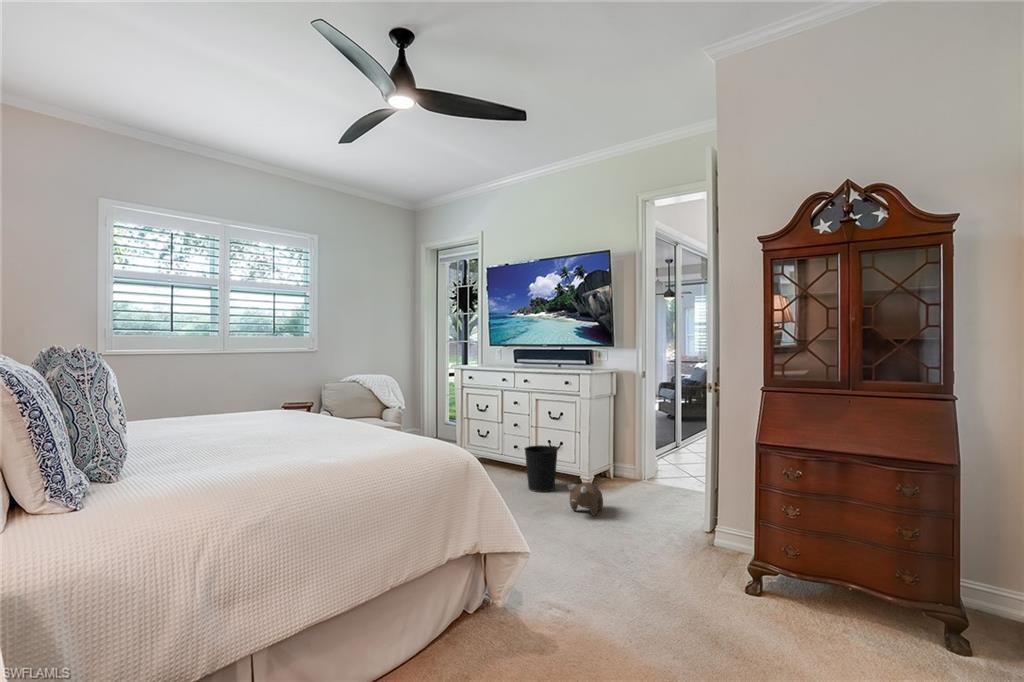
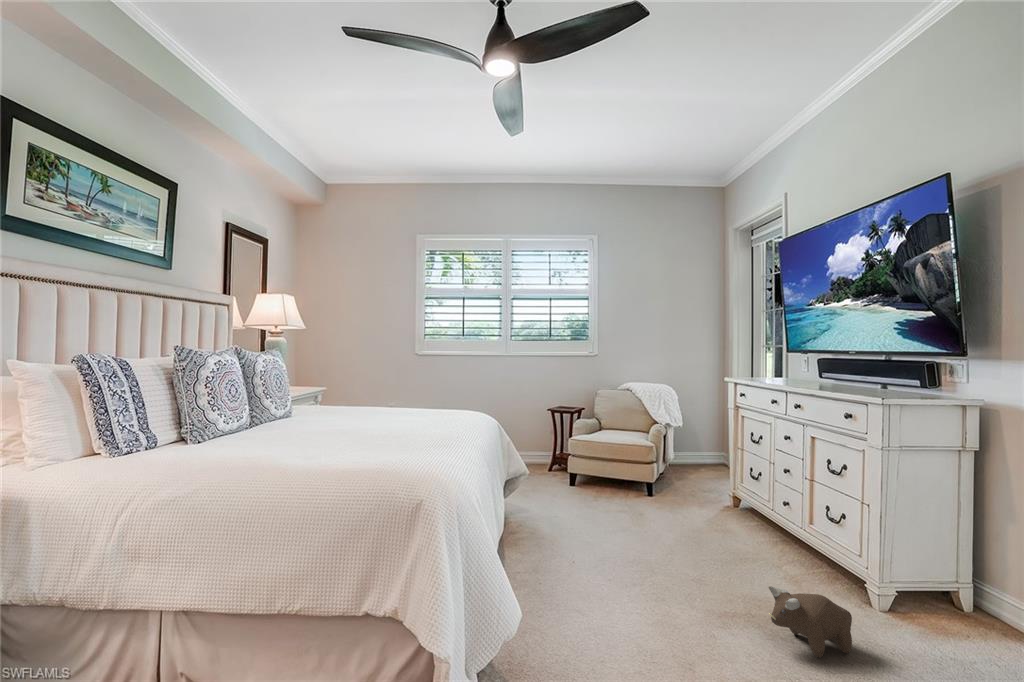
wastebasket: present [524,445,558,492] -> none [767,508,828,588]

